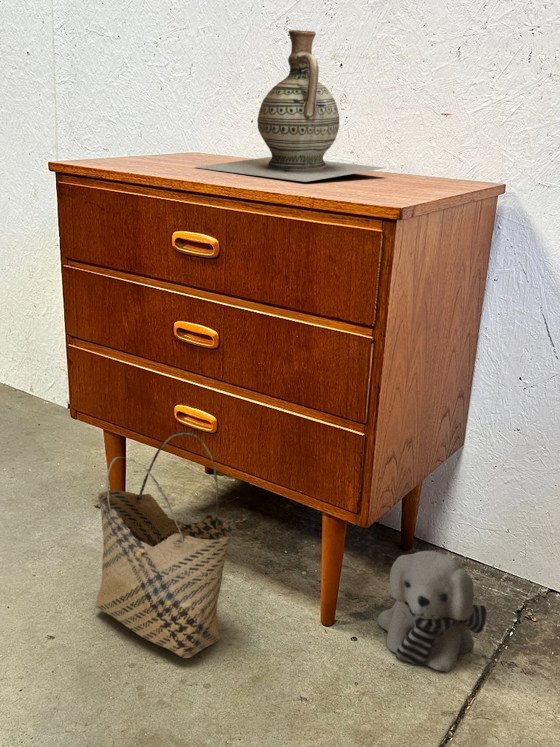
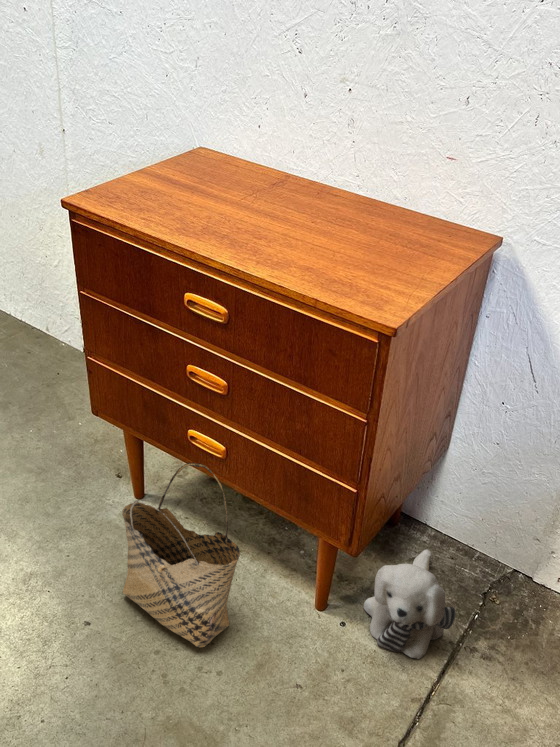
ceramic jug: present [196,30,384,182] -> none [202,88,391,260]

